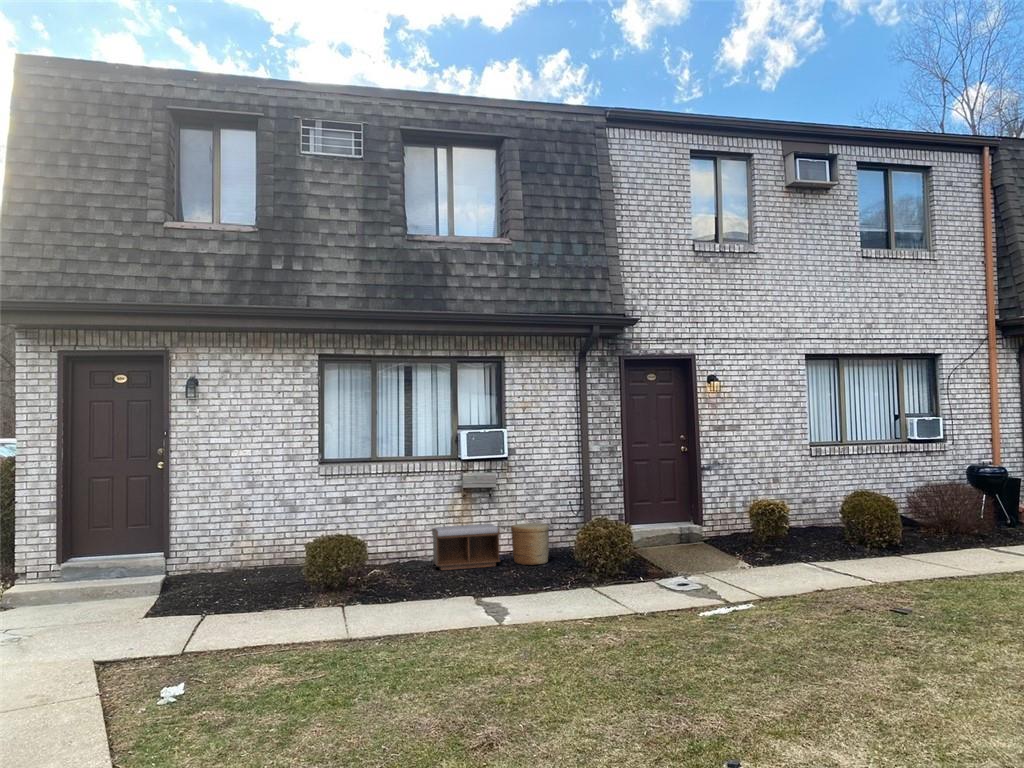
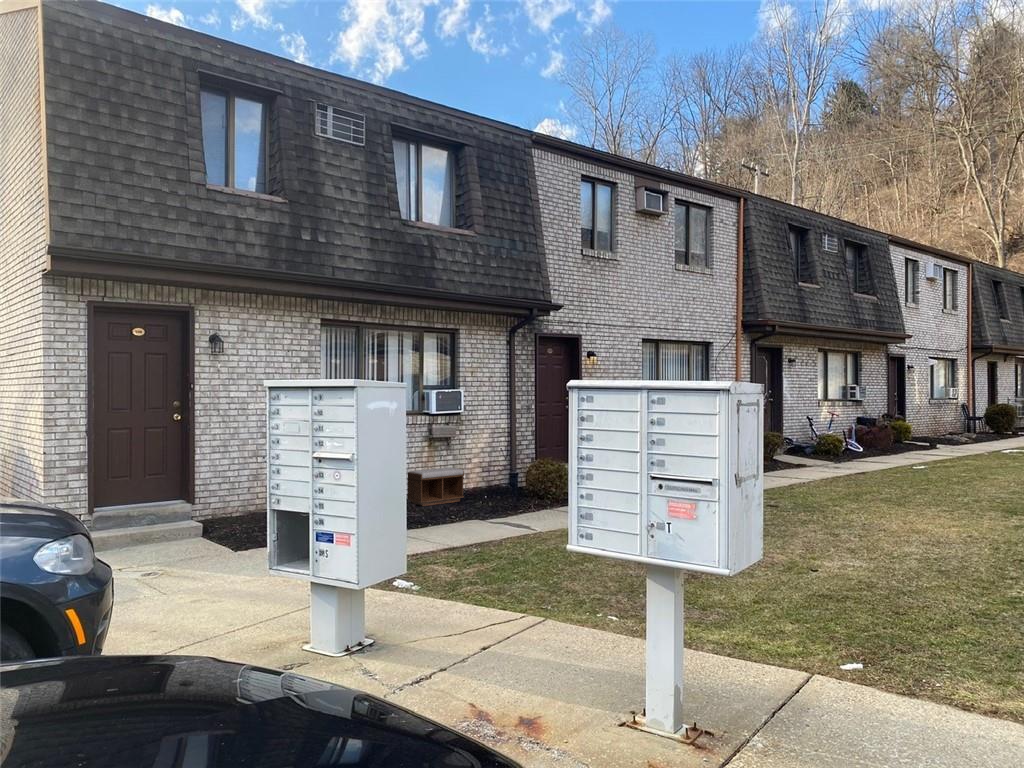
woven basket: present [511,523,549,565] -> none [465,466,496,500]

